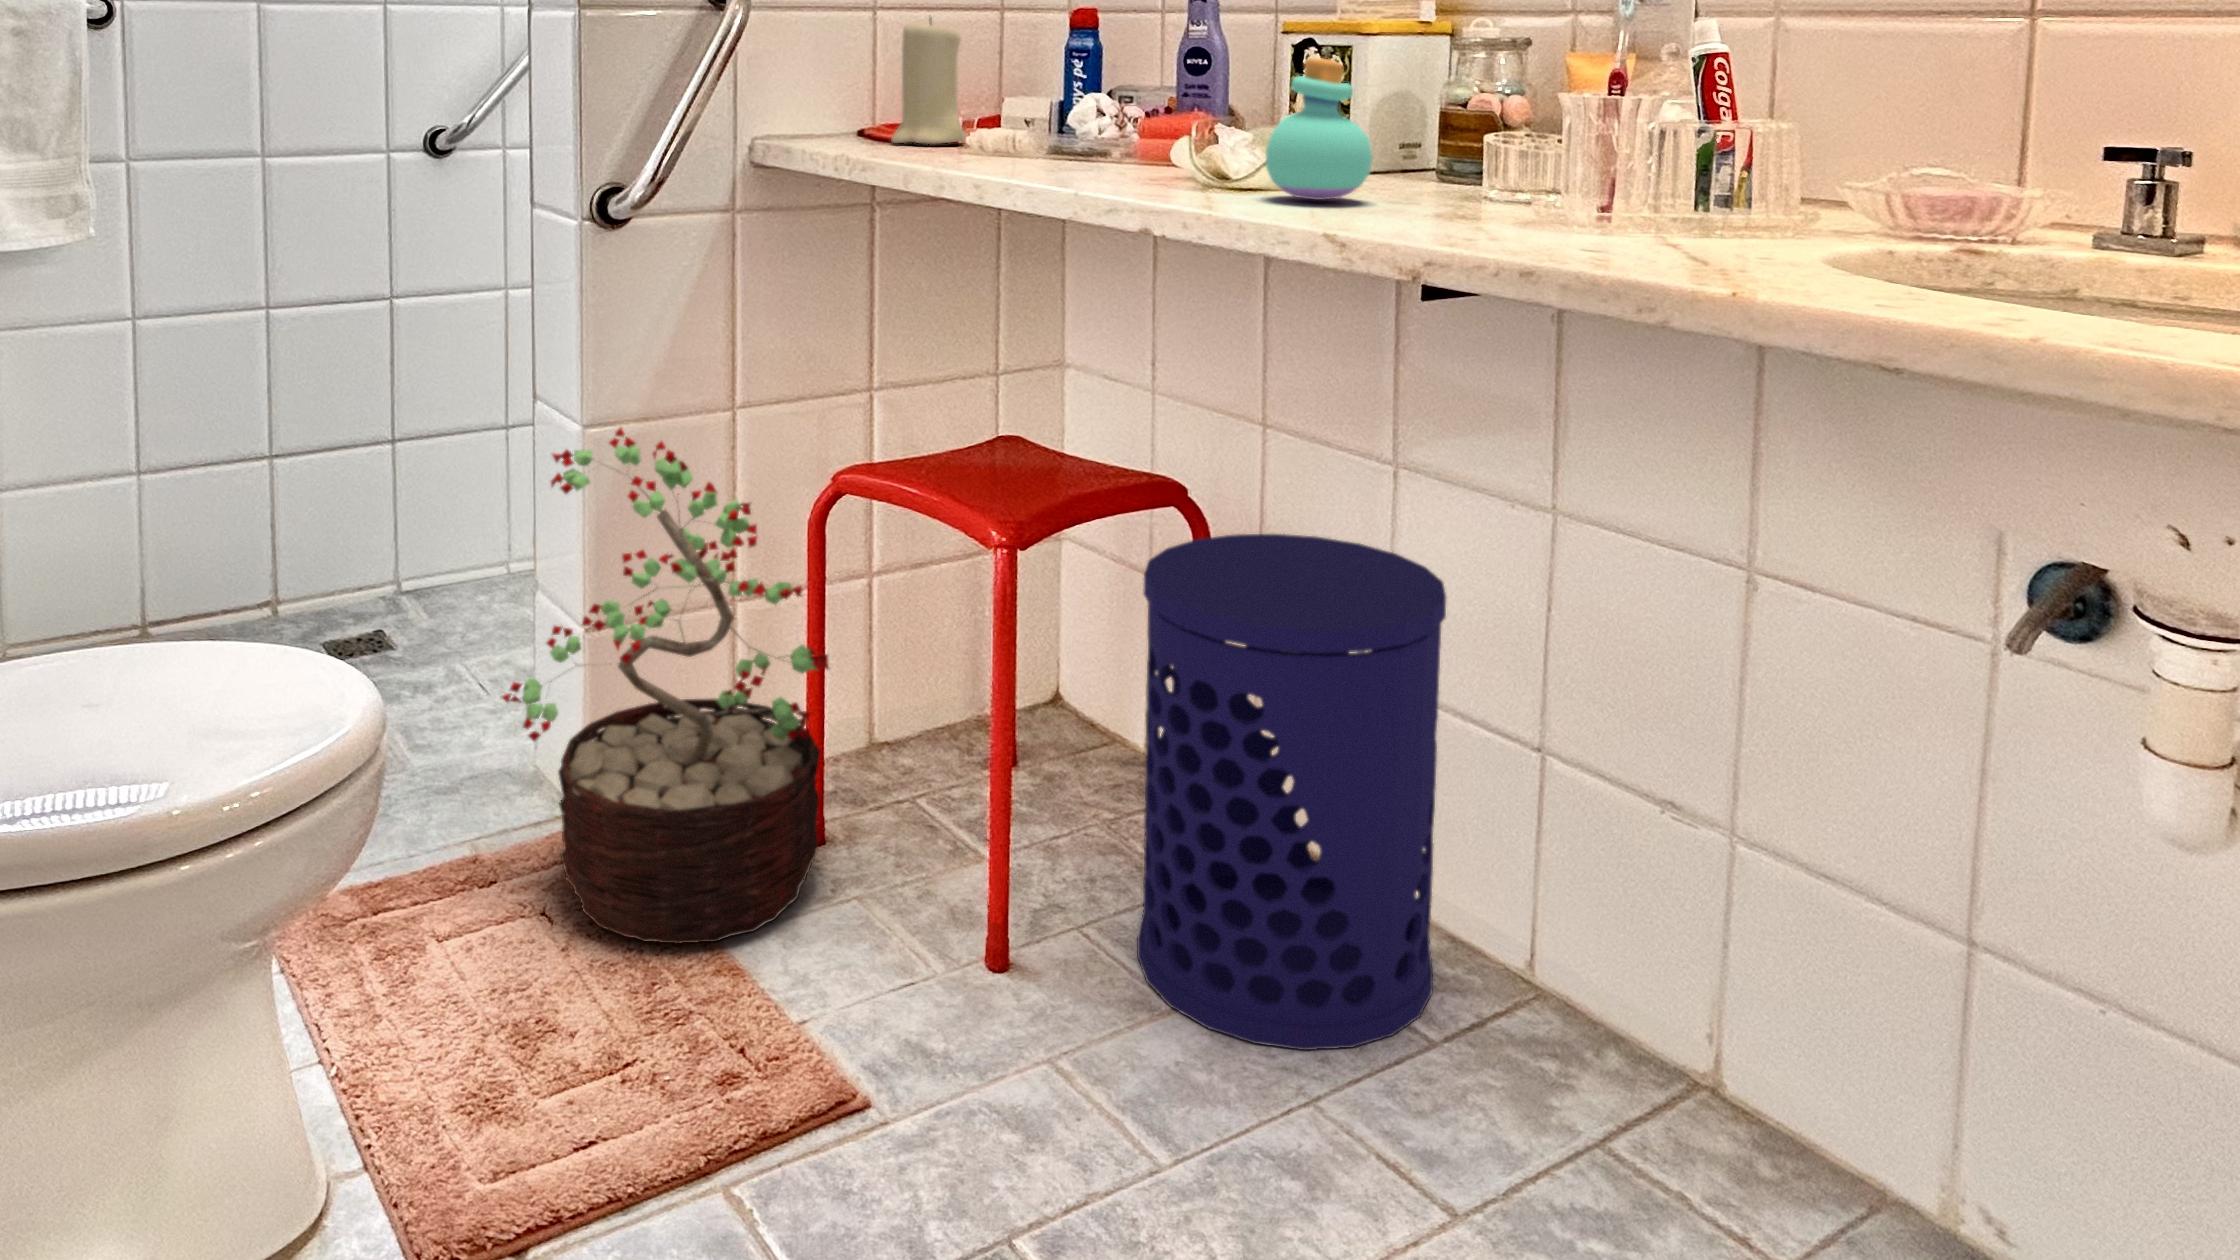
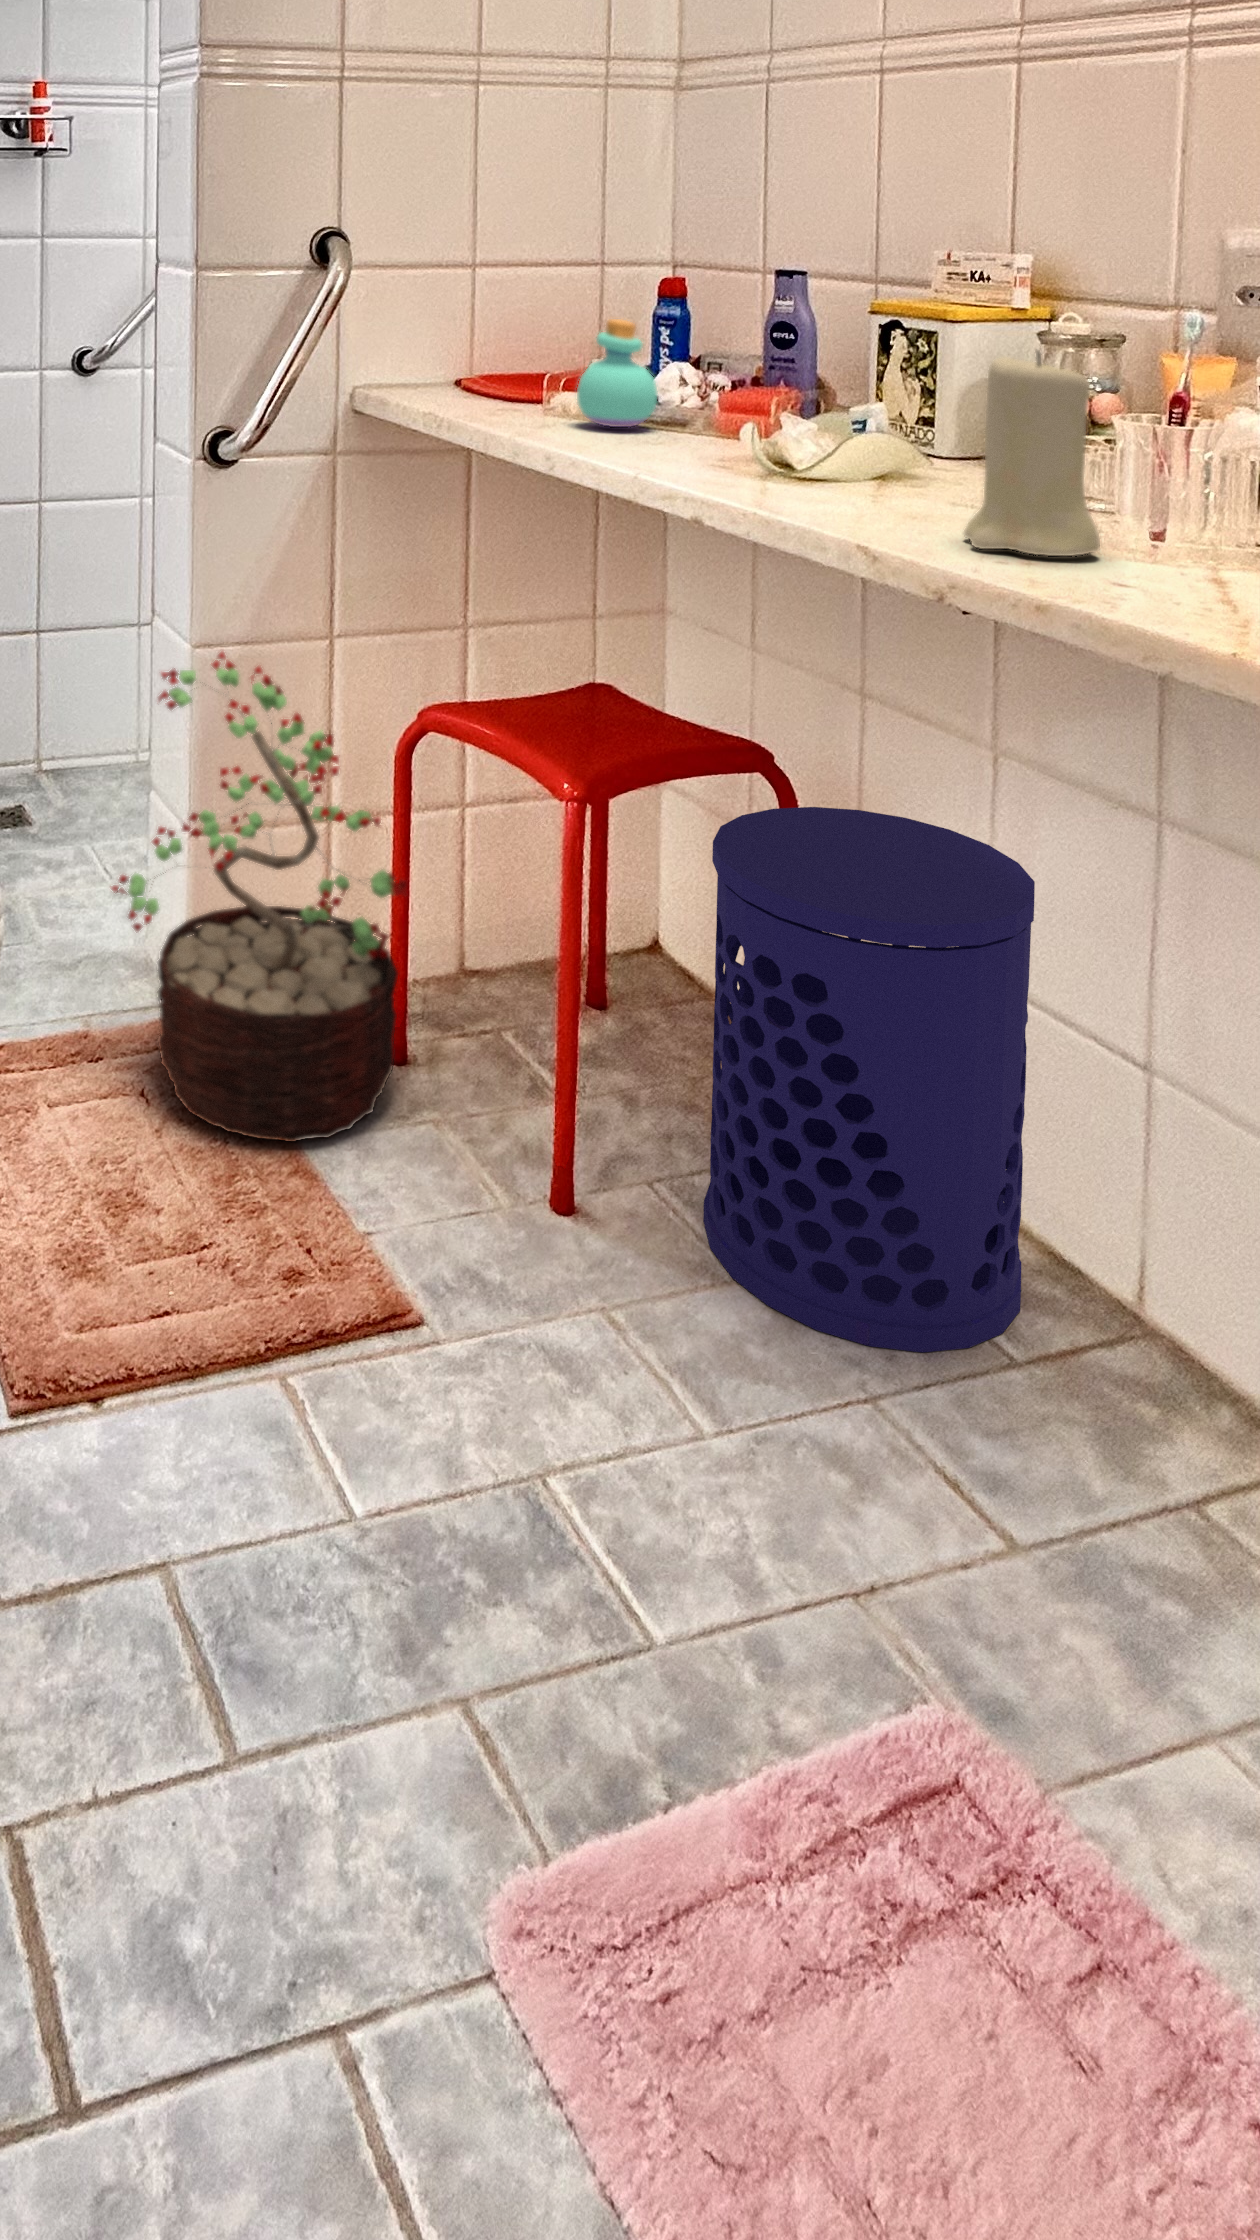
candle: present [891,18,966,144] -> present [964,351,1100,556]
perfume bottle: present [1266,58,1373,200] -> present [577,319,658,427]

